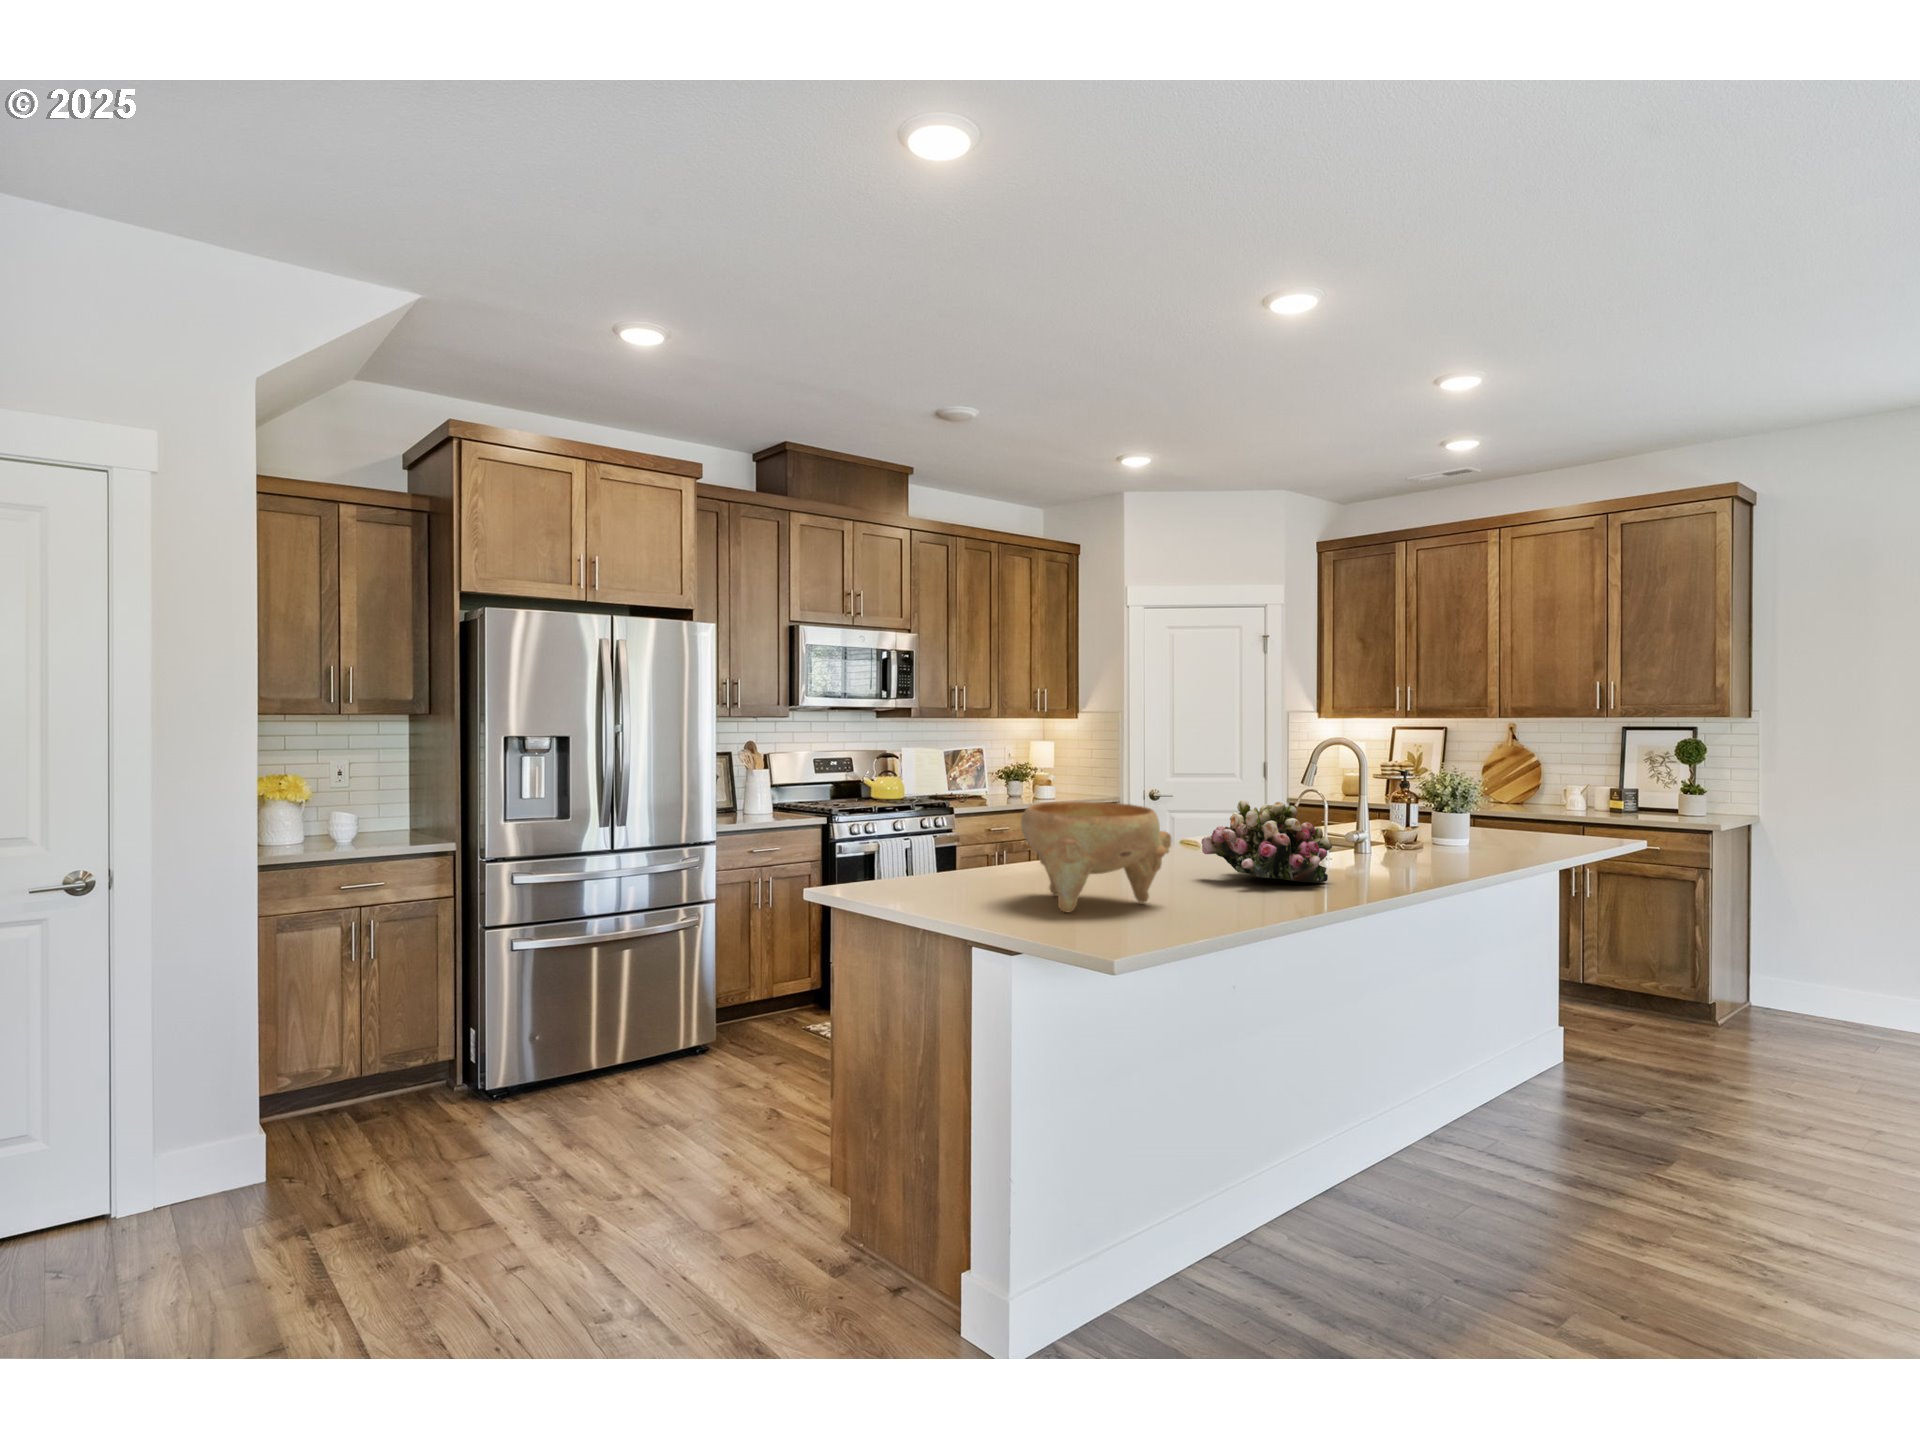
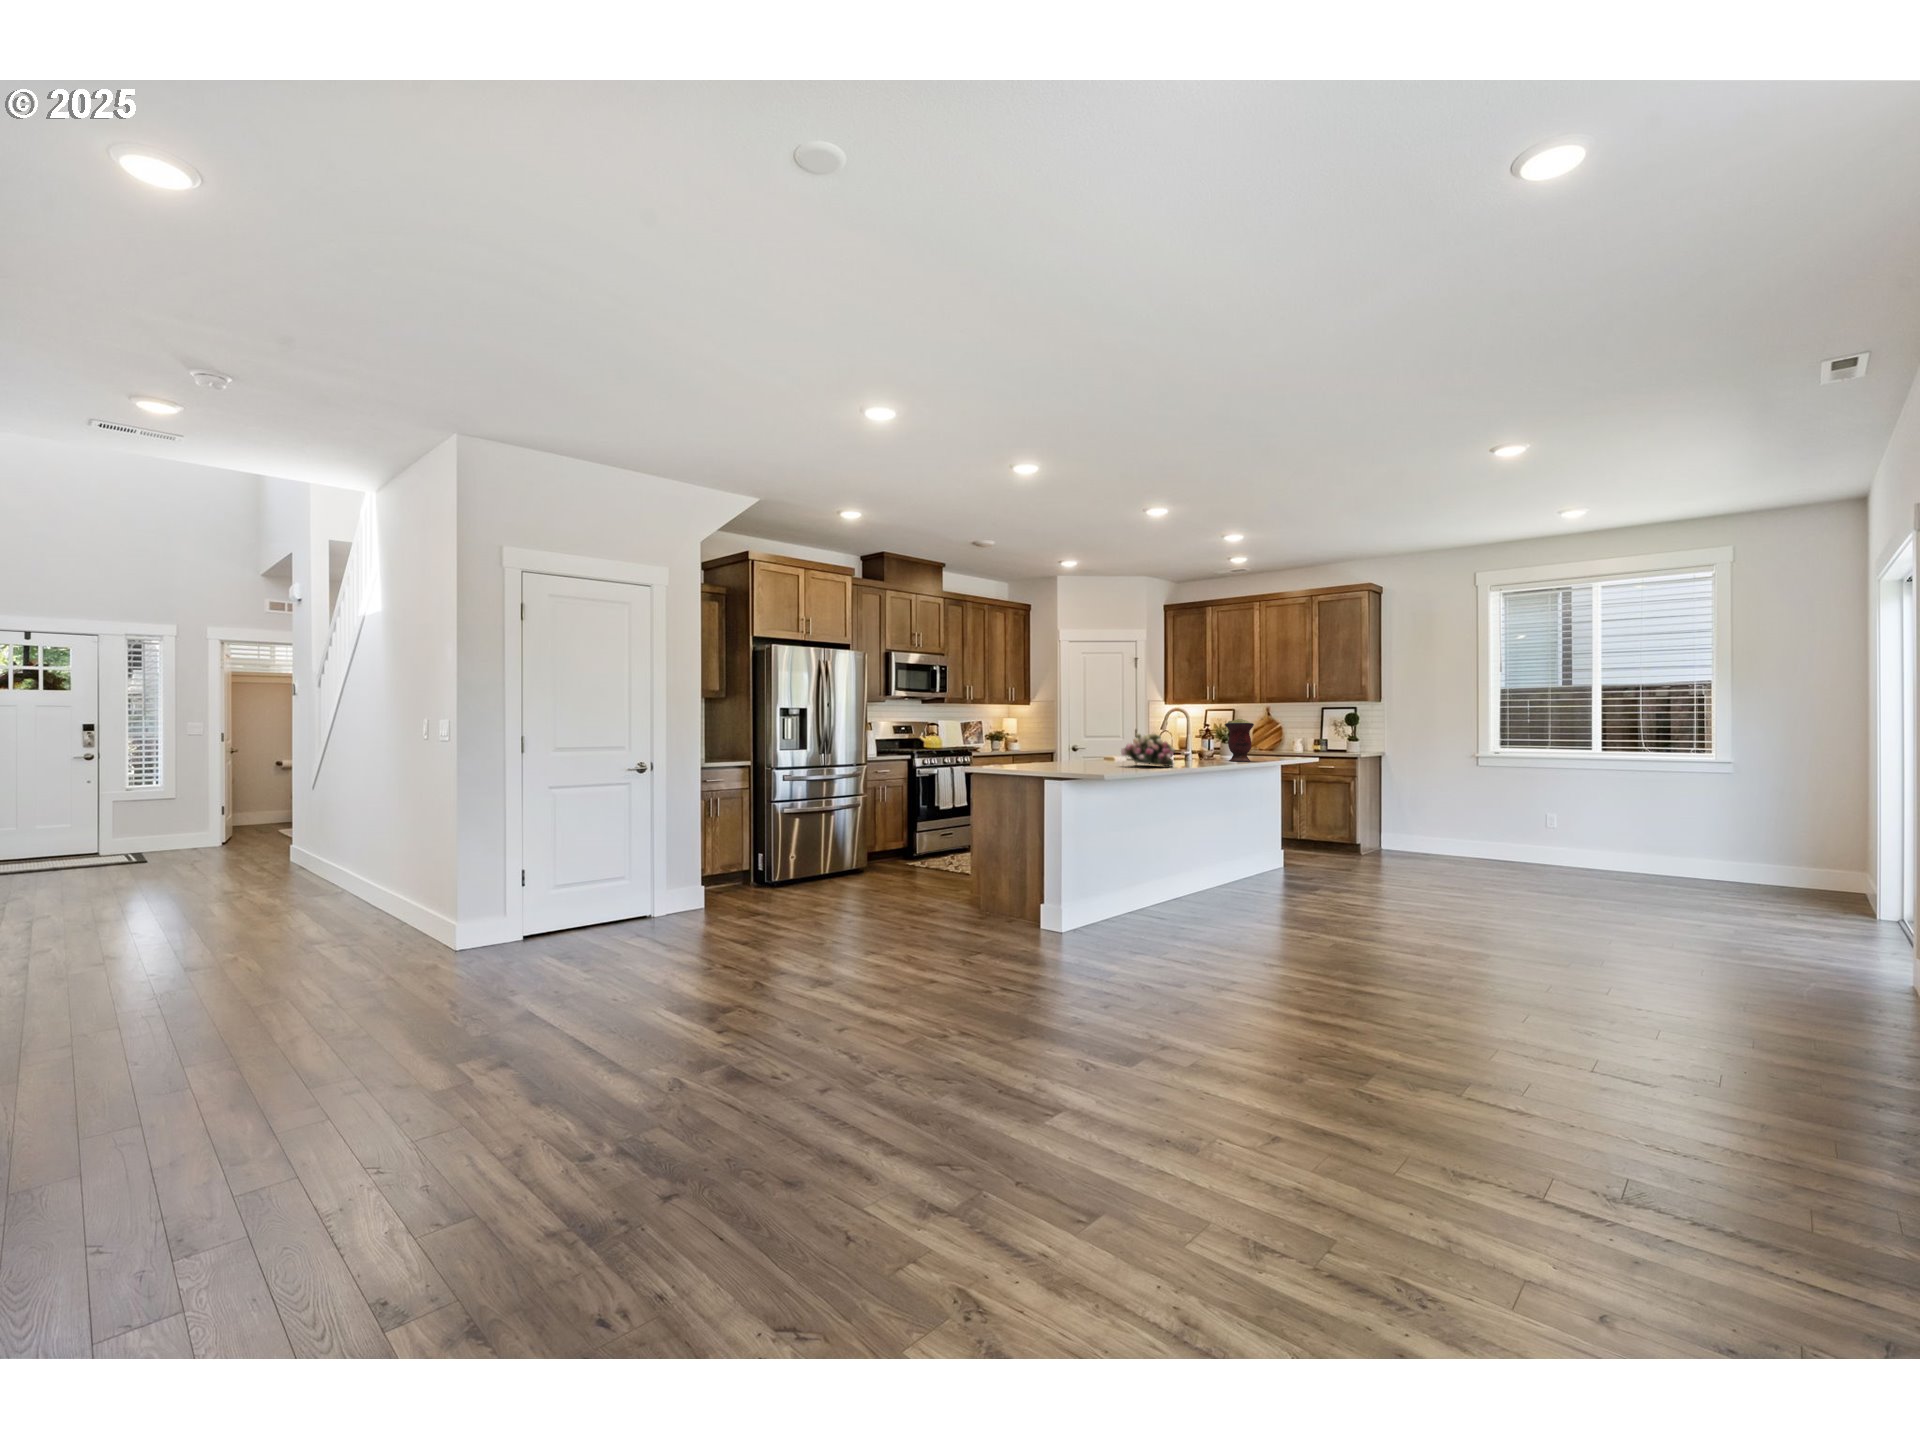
vase: none [1444,761,1510,856] -> present [1225,719,1254,761]
decorative bowl: present [1021,801,1171,912] -> none [1053,731,1113,772]

